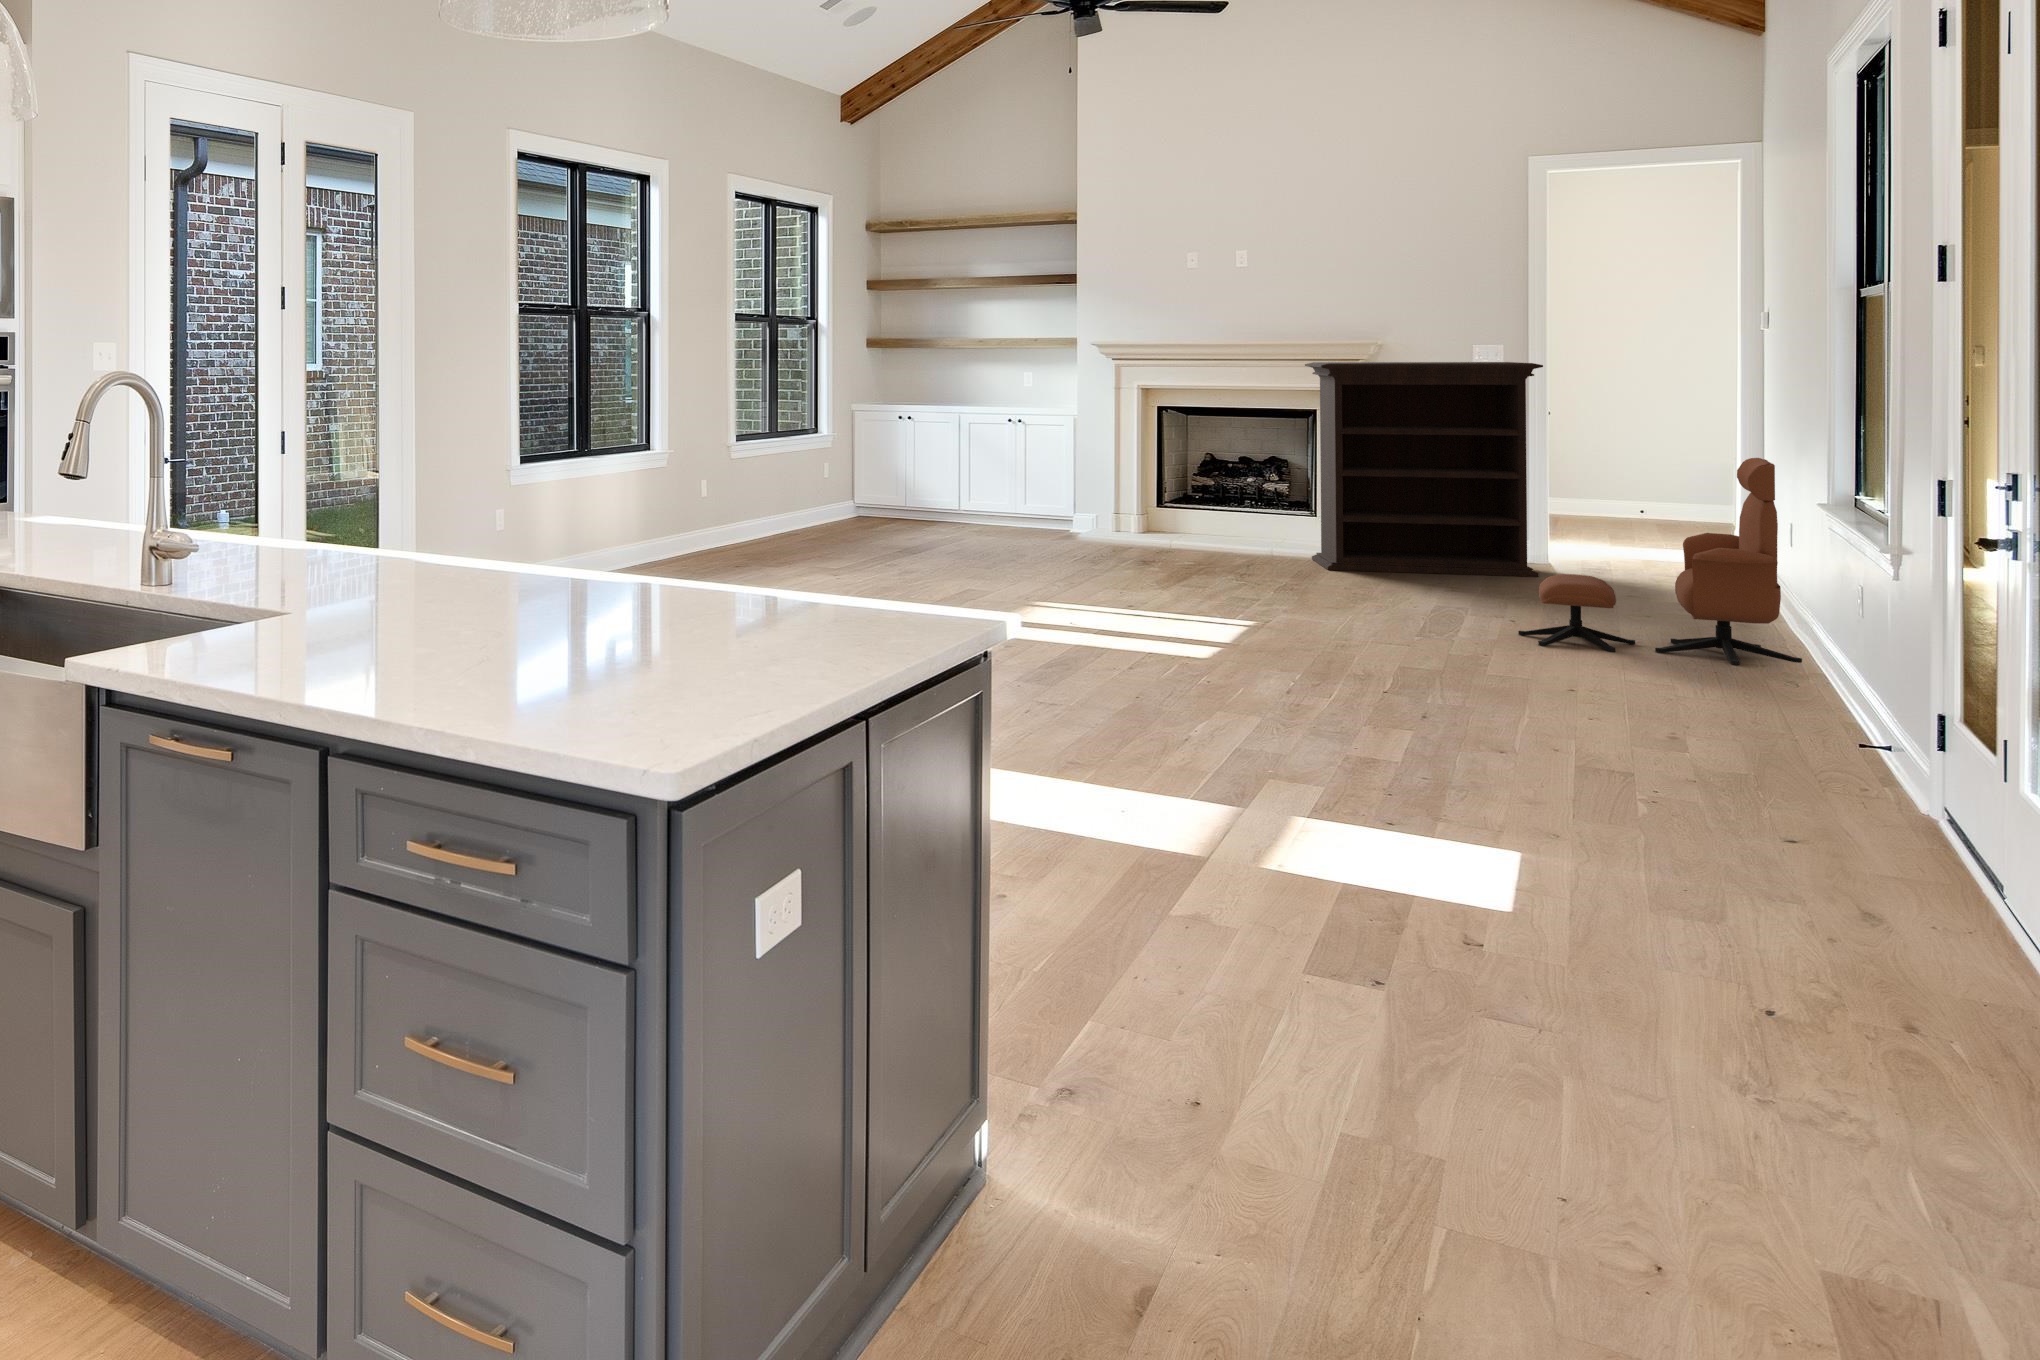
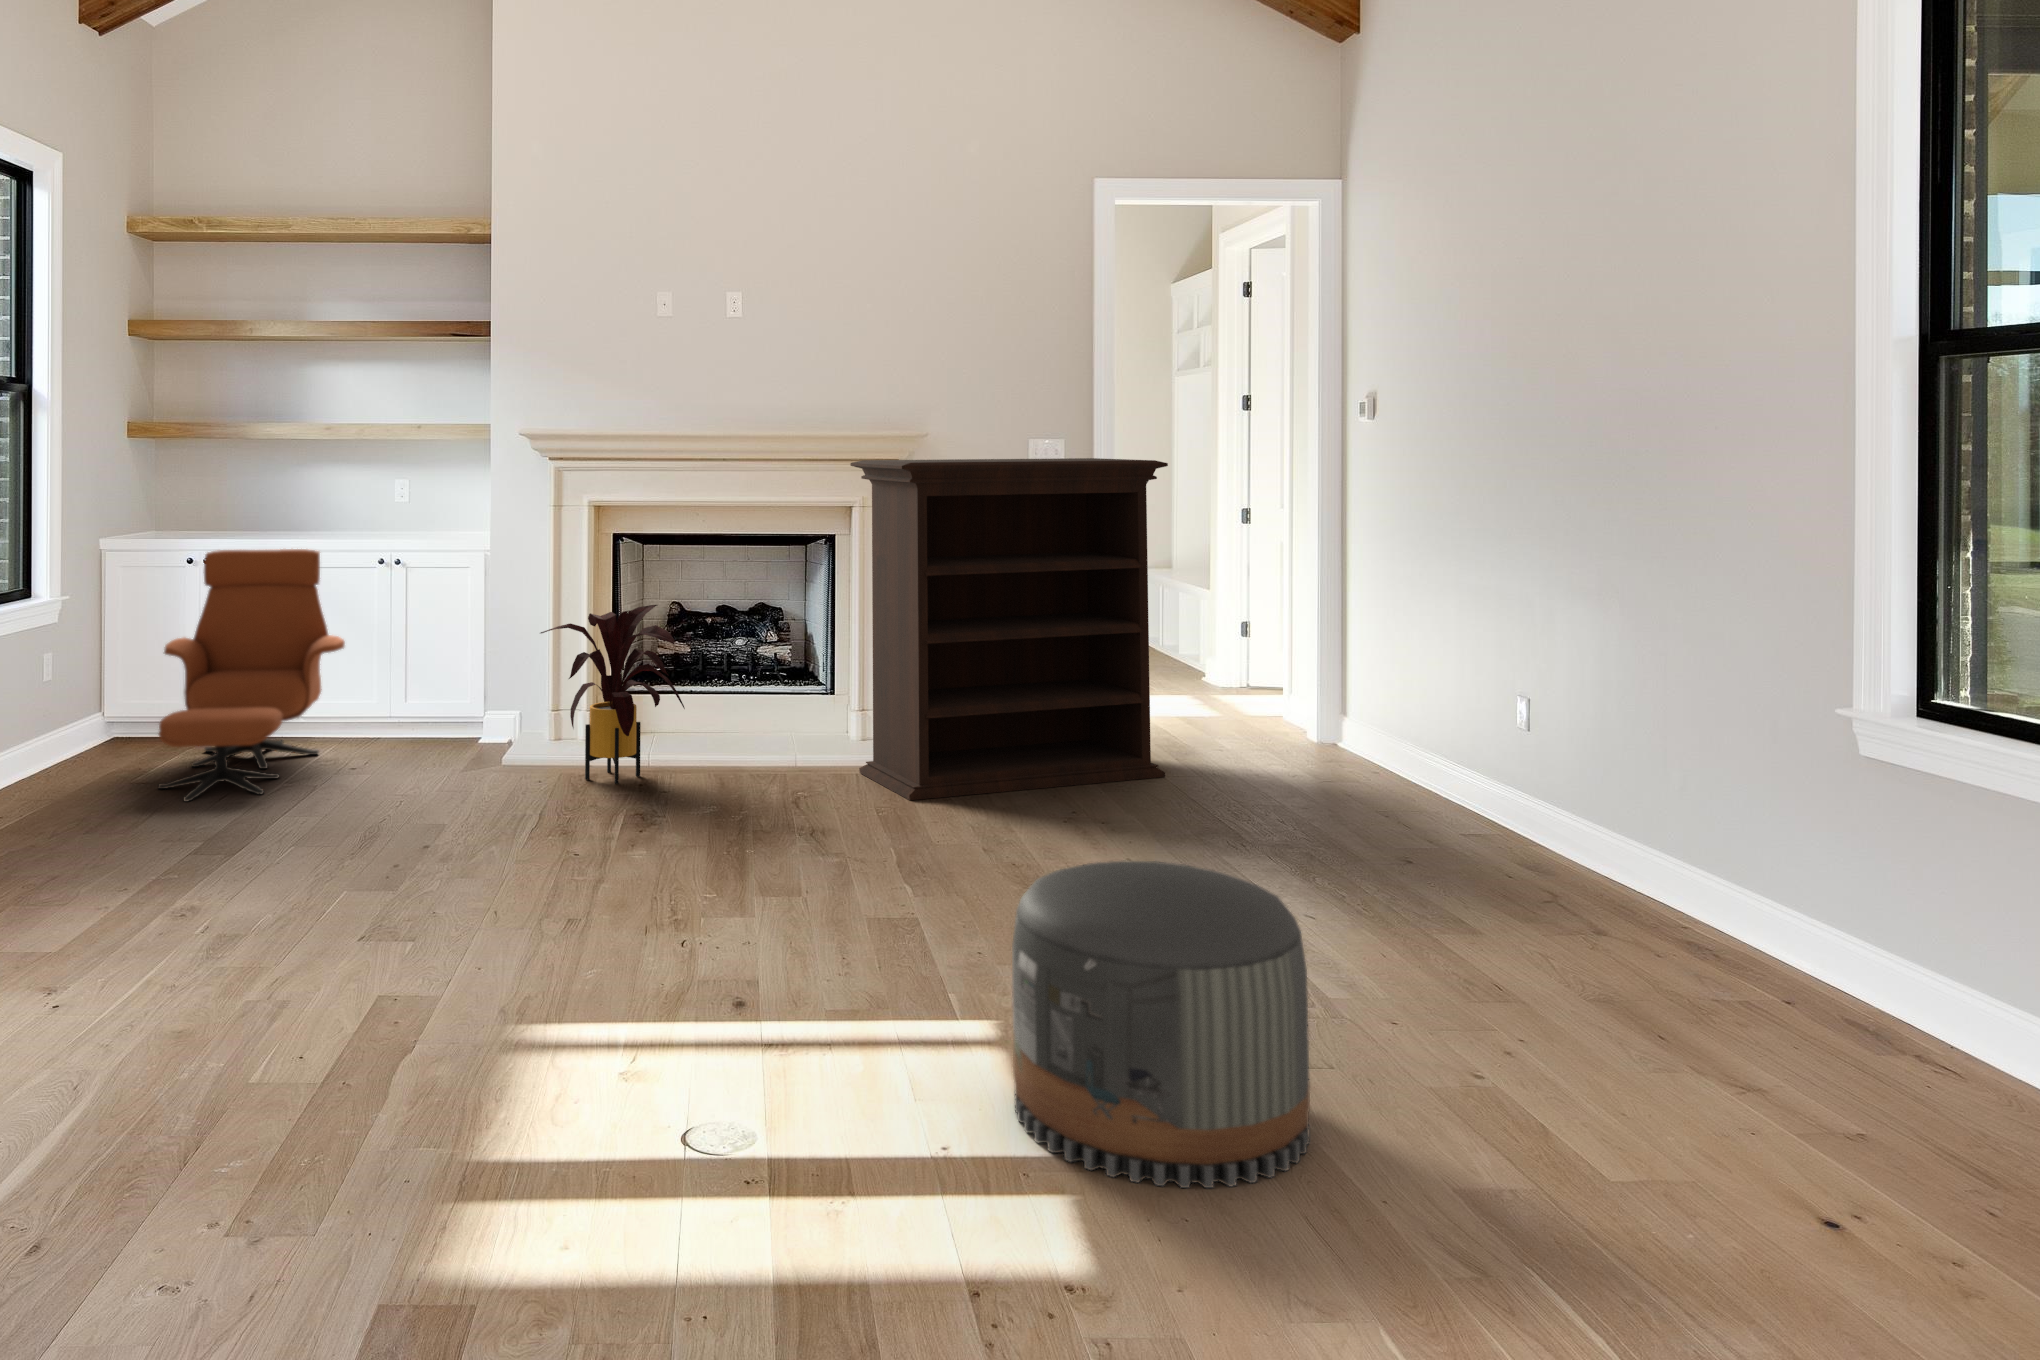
house plant: none [1101,451,1189,551] -> present [541,605,685,784]
lounge chair: present [1518,458,1802,665] -> present [158,549,345,801]
pouf: none [1226,539,1364,654] -> present [1012,861,1310,1188]

